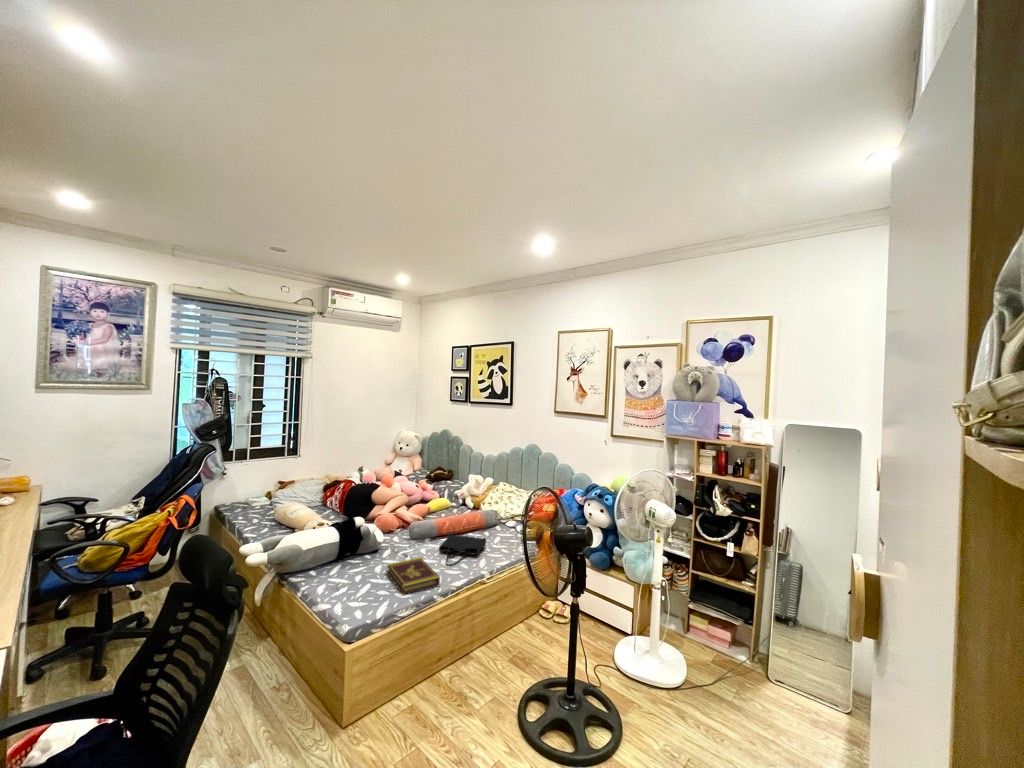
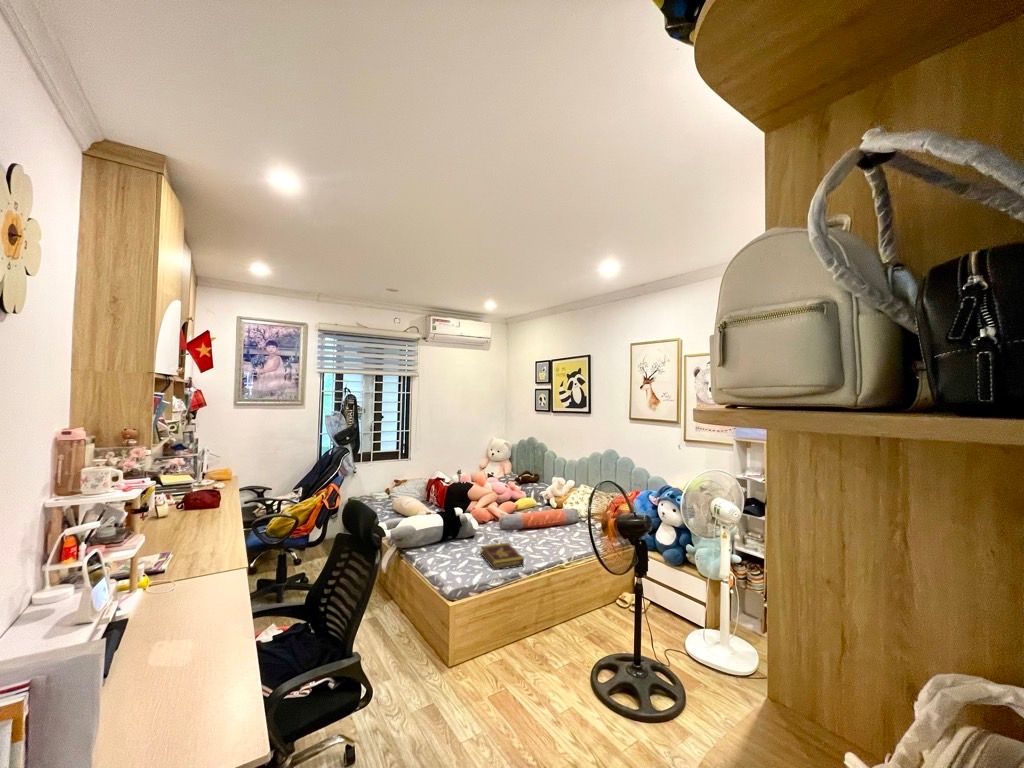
tote bag: present [439,533,486,566] -> none [524,526,566,553]

